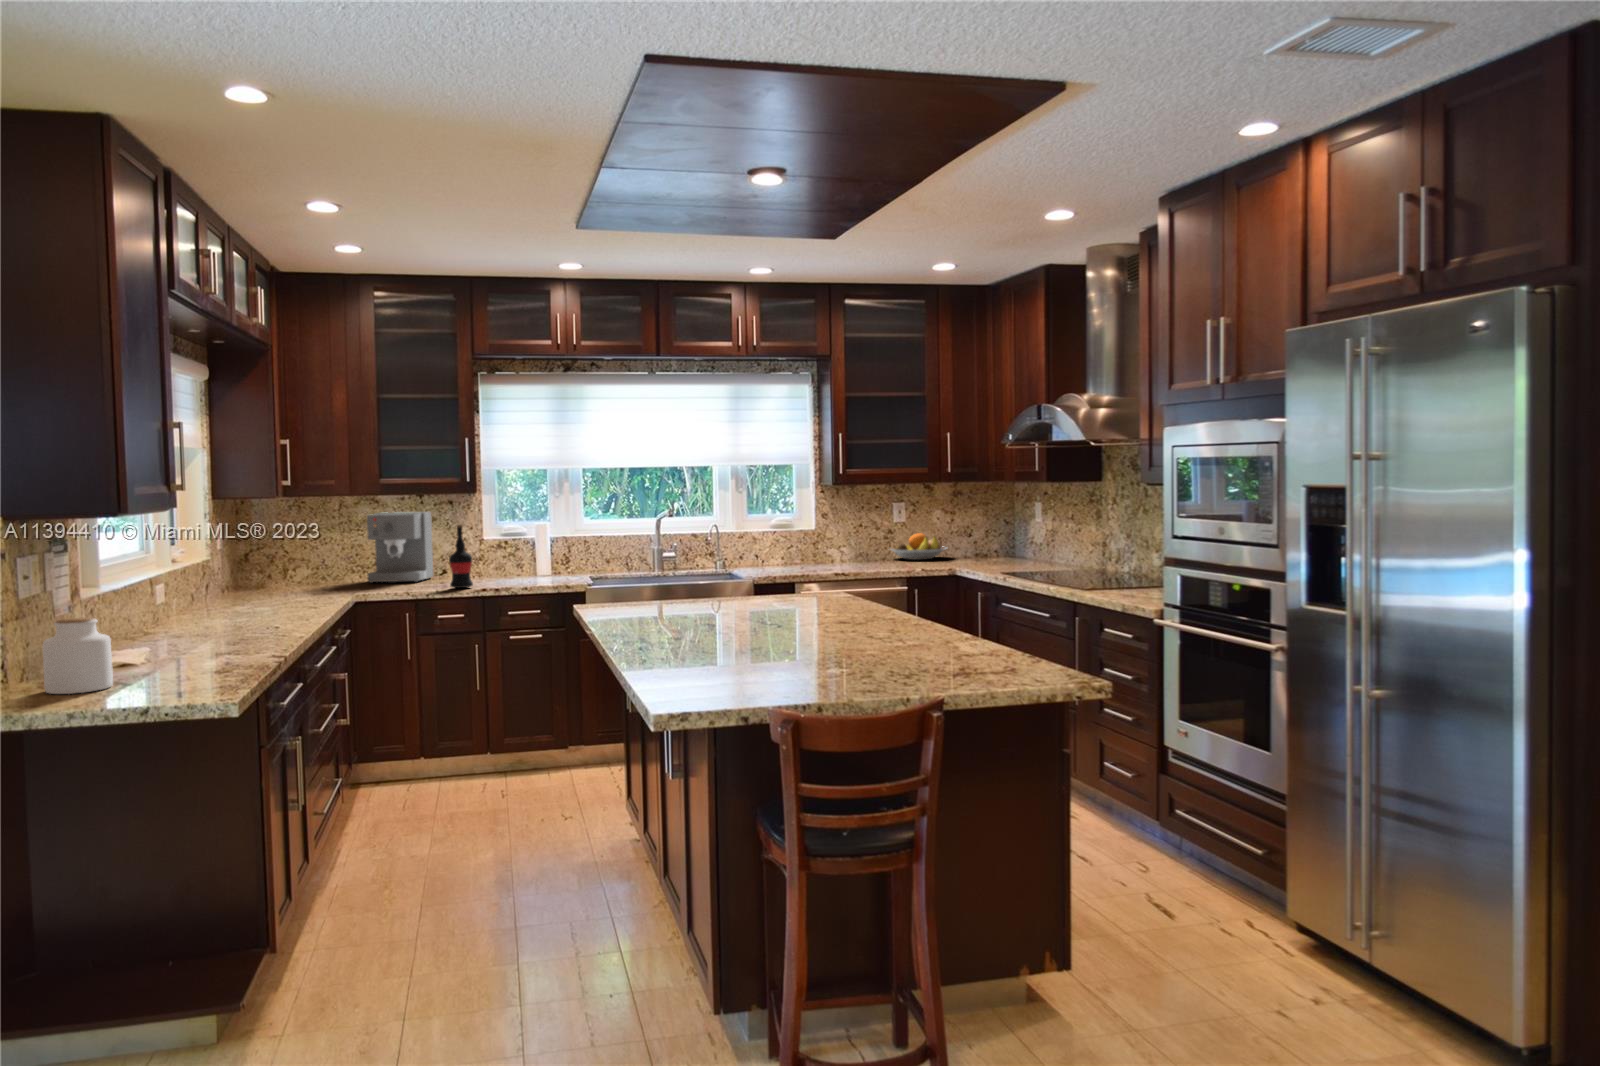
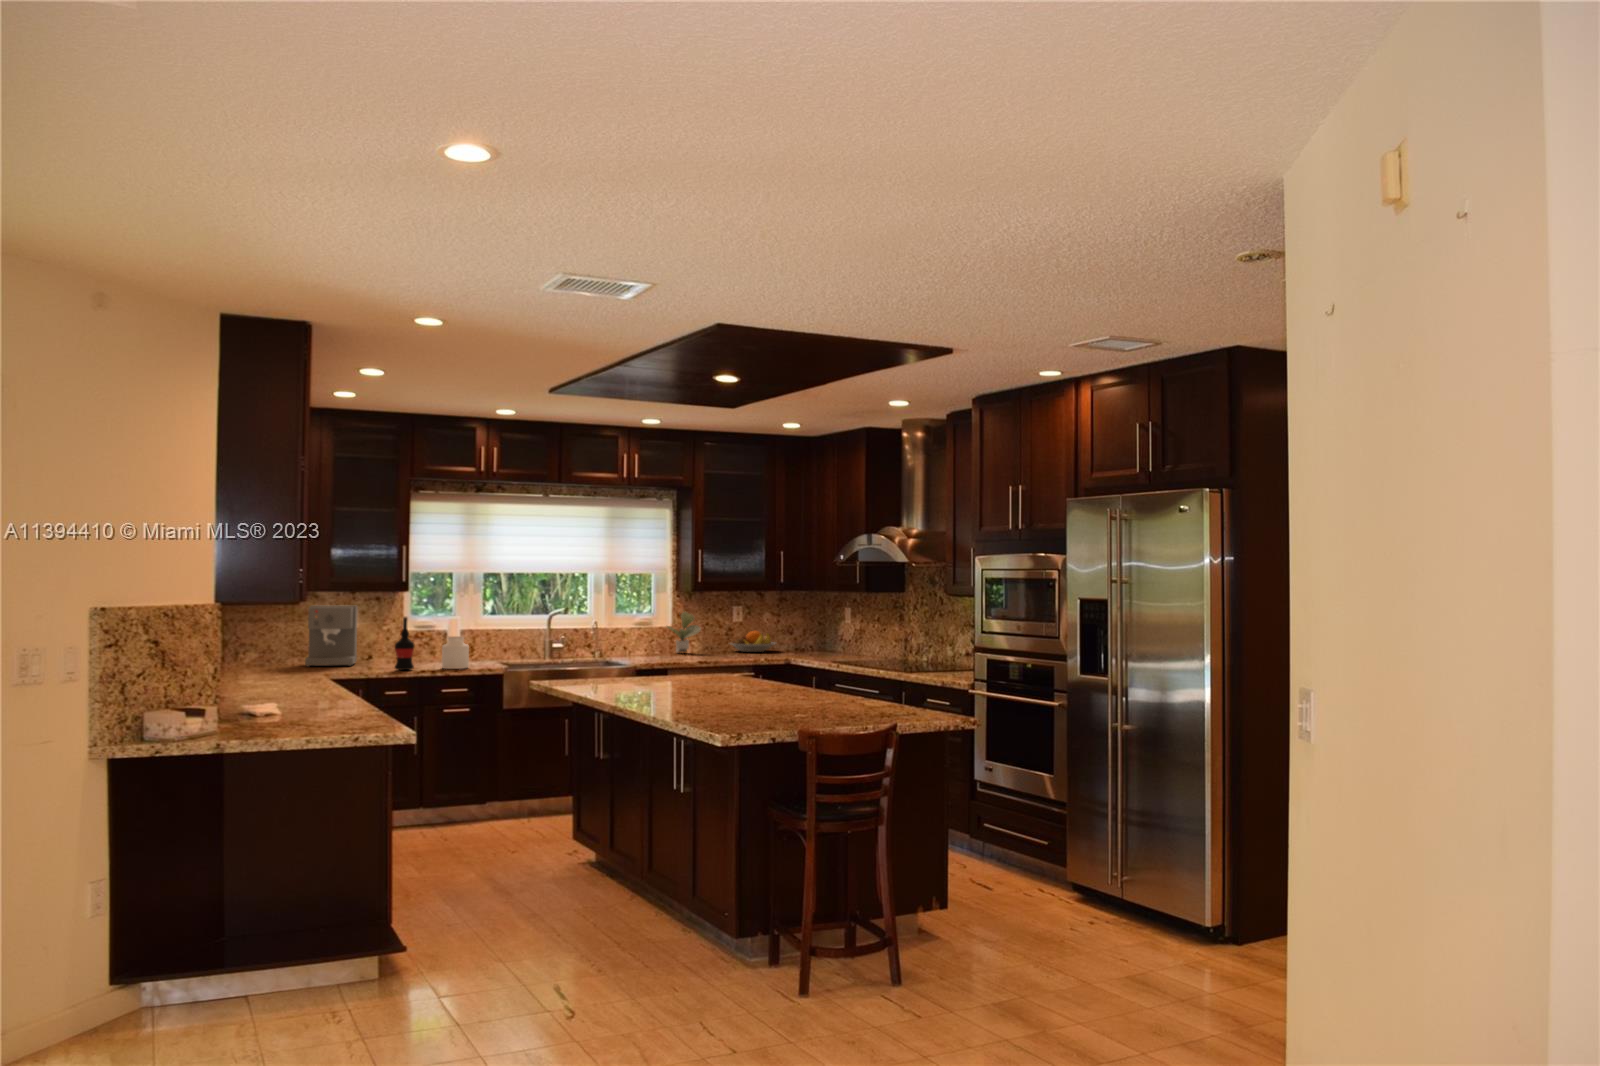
potted plant: none [807,509,850,561] -> present [667,610,701,652]
jar: present [42,617,113,694] -> present [442,636,469,669]

